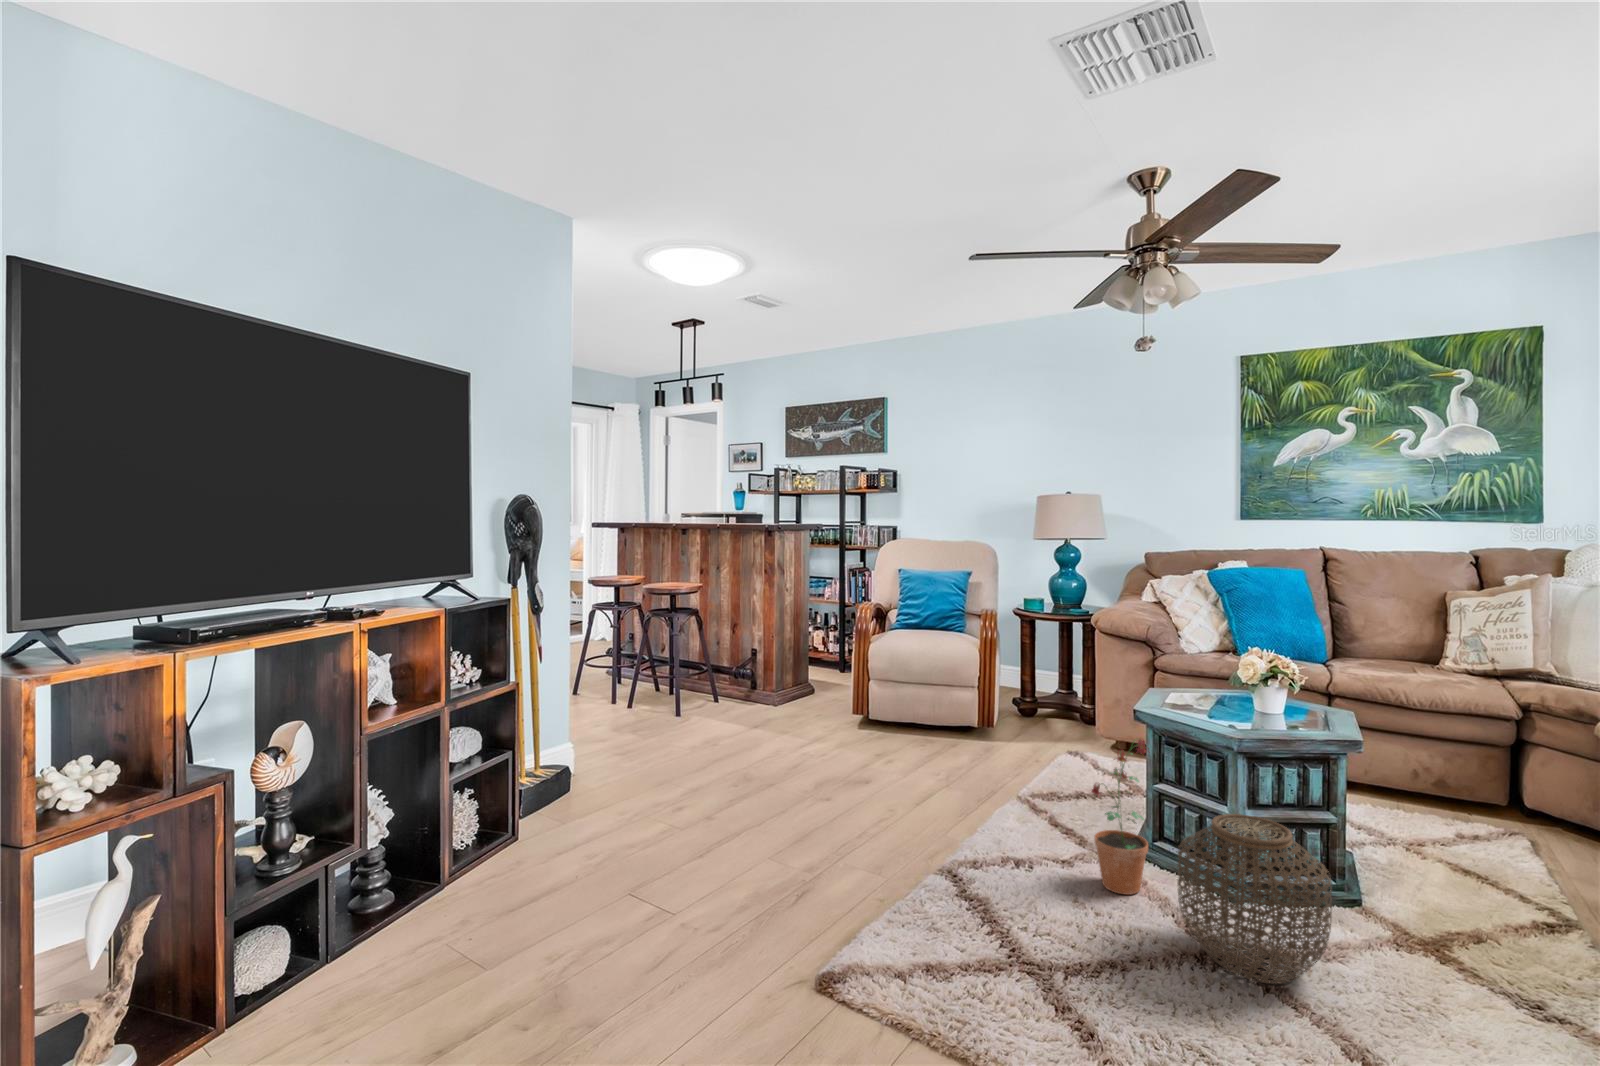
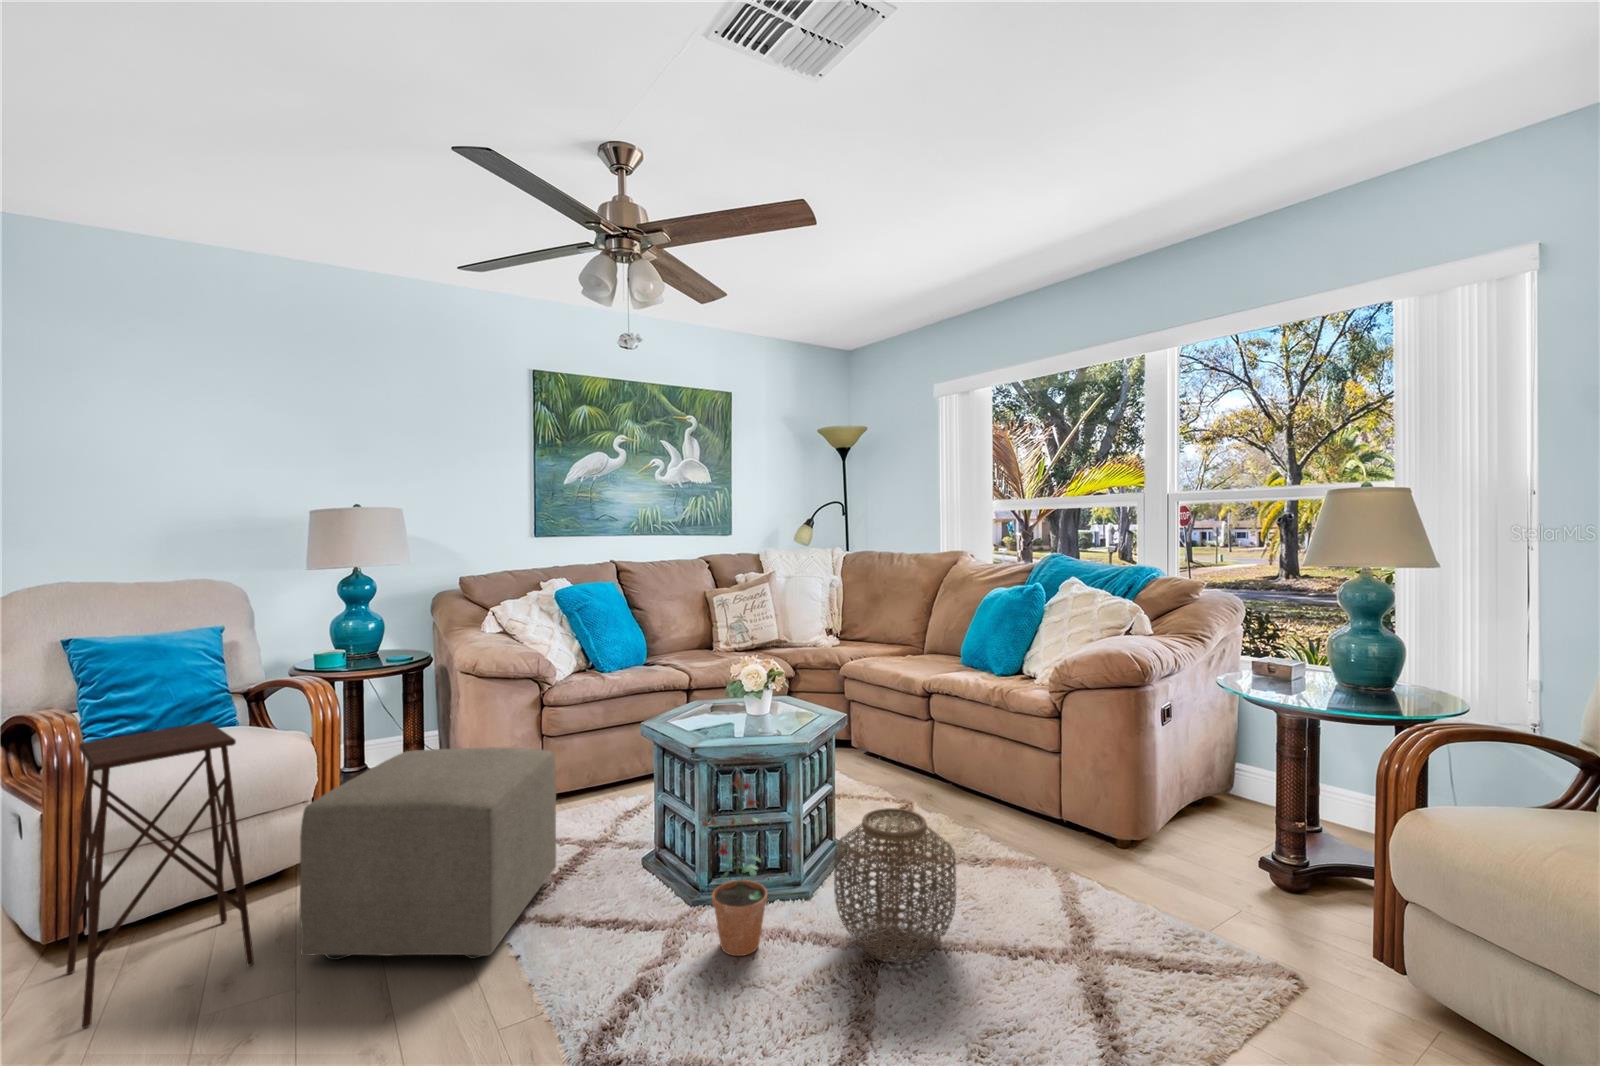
side table: none [827,624,910,764] -> present [66,722,254,1028]
ottoman: none [906,672,1075,808] -> present [299,747,556,960]

